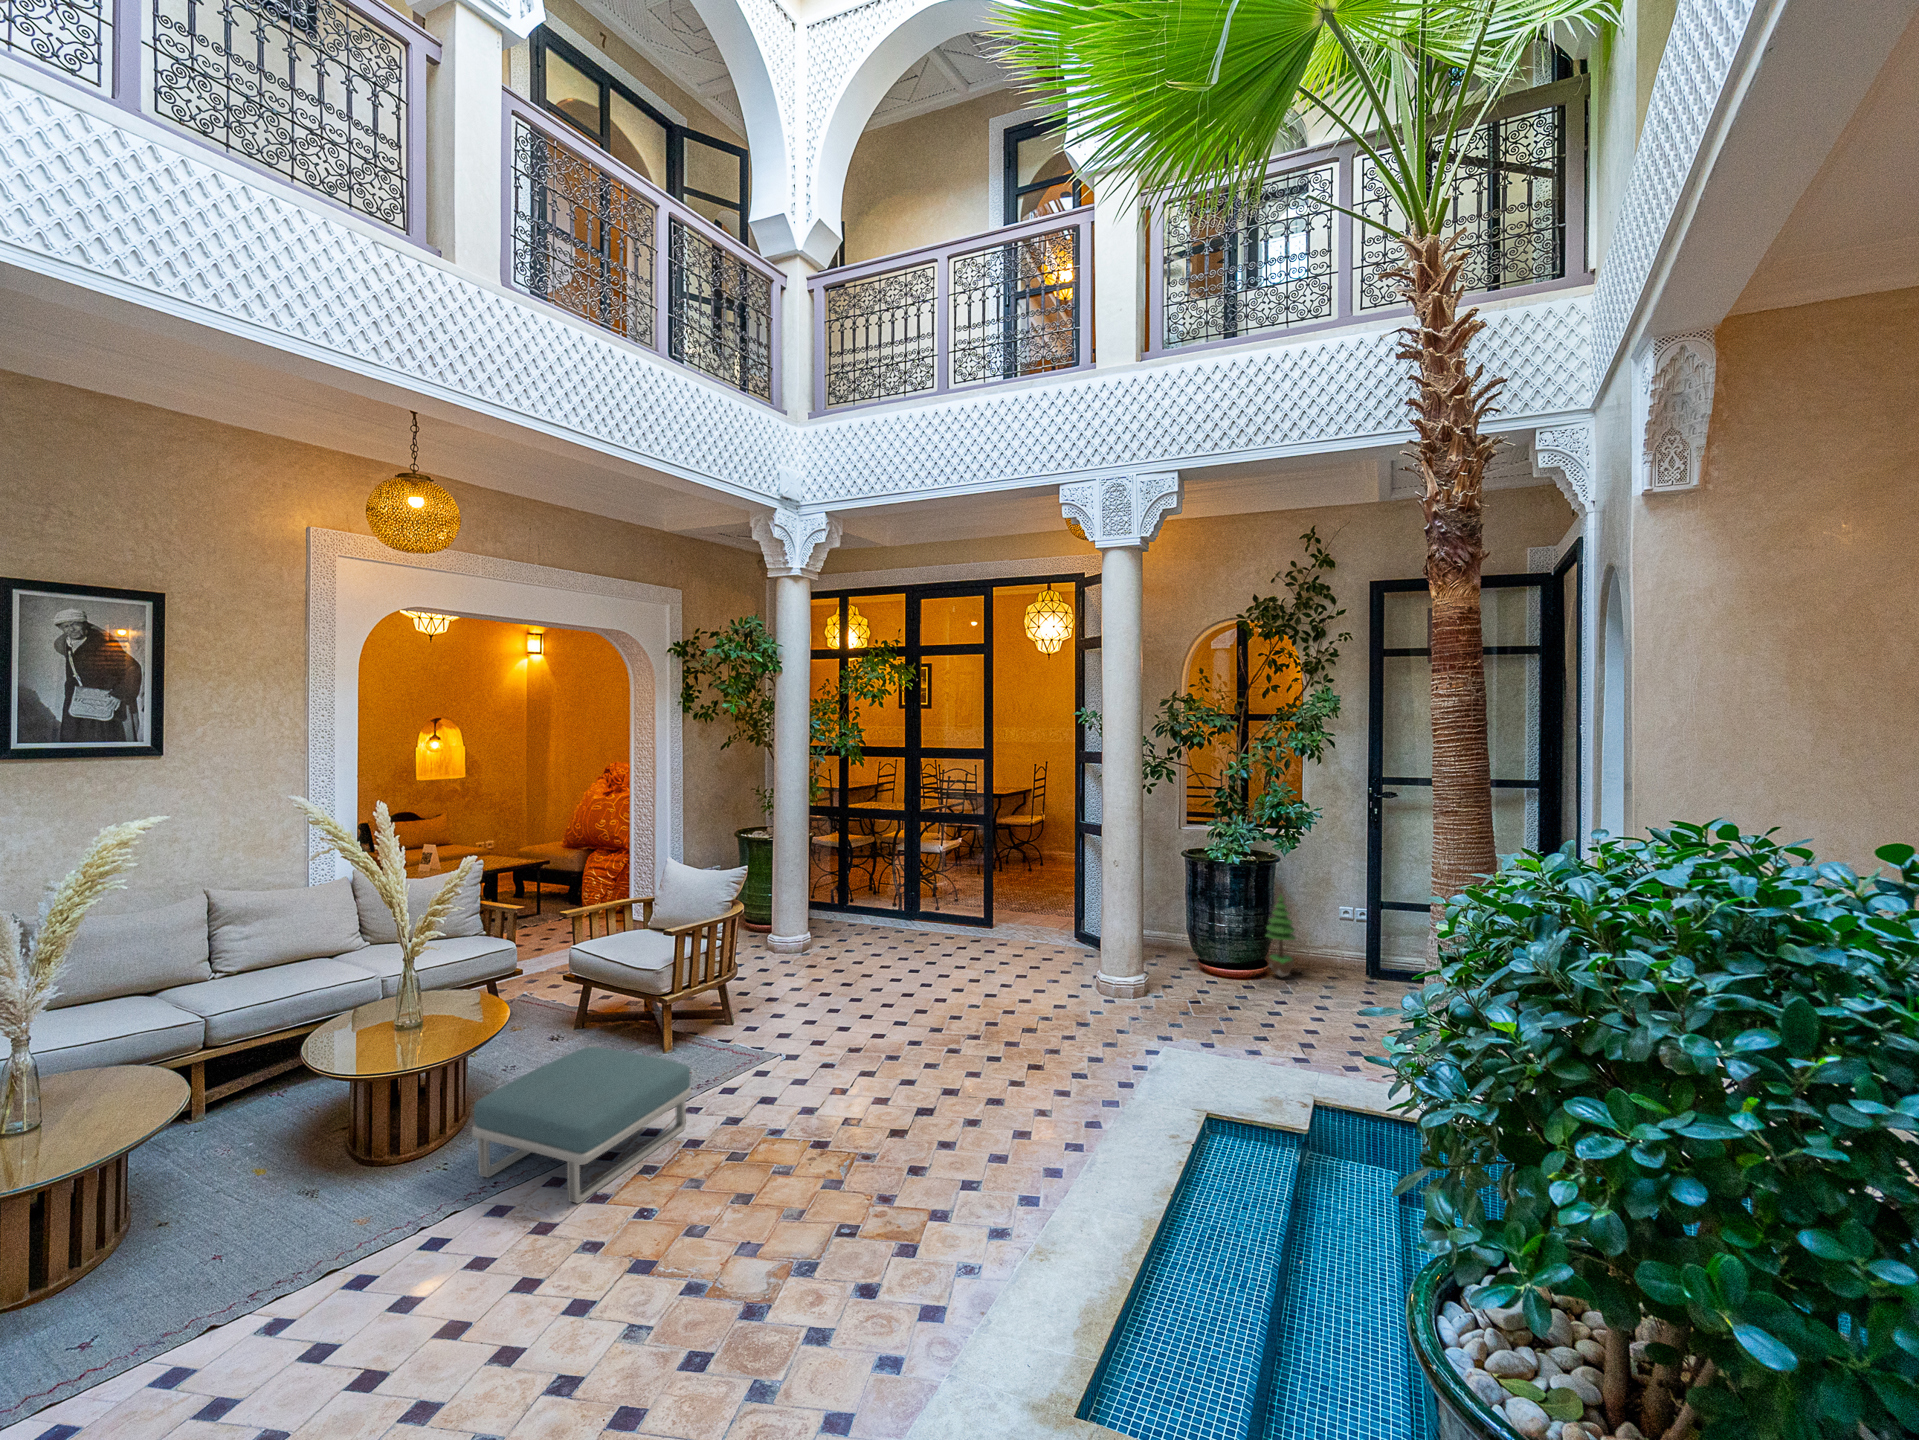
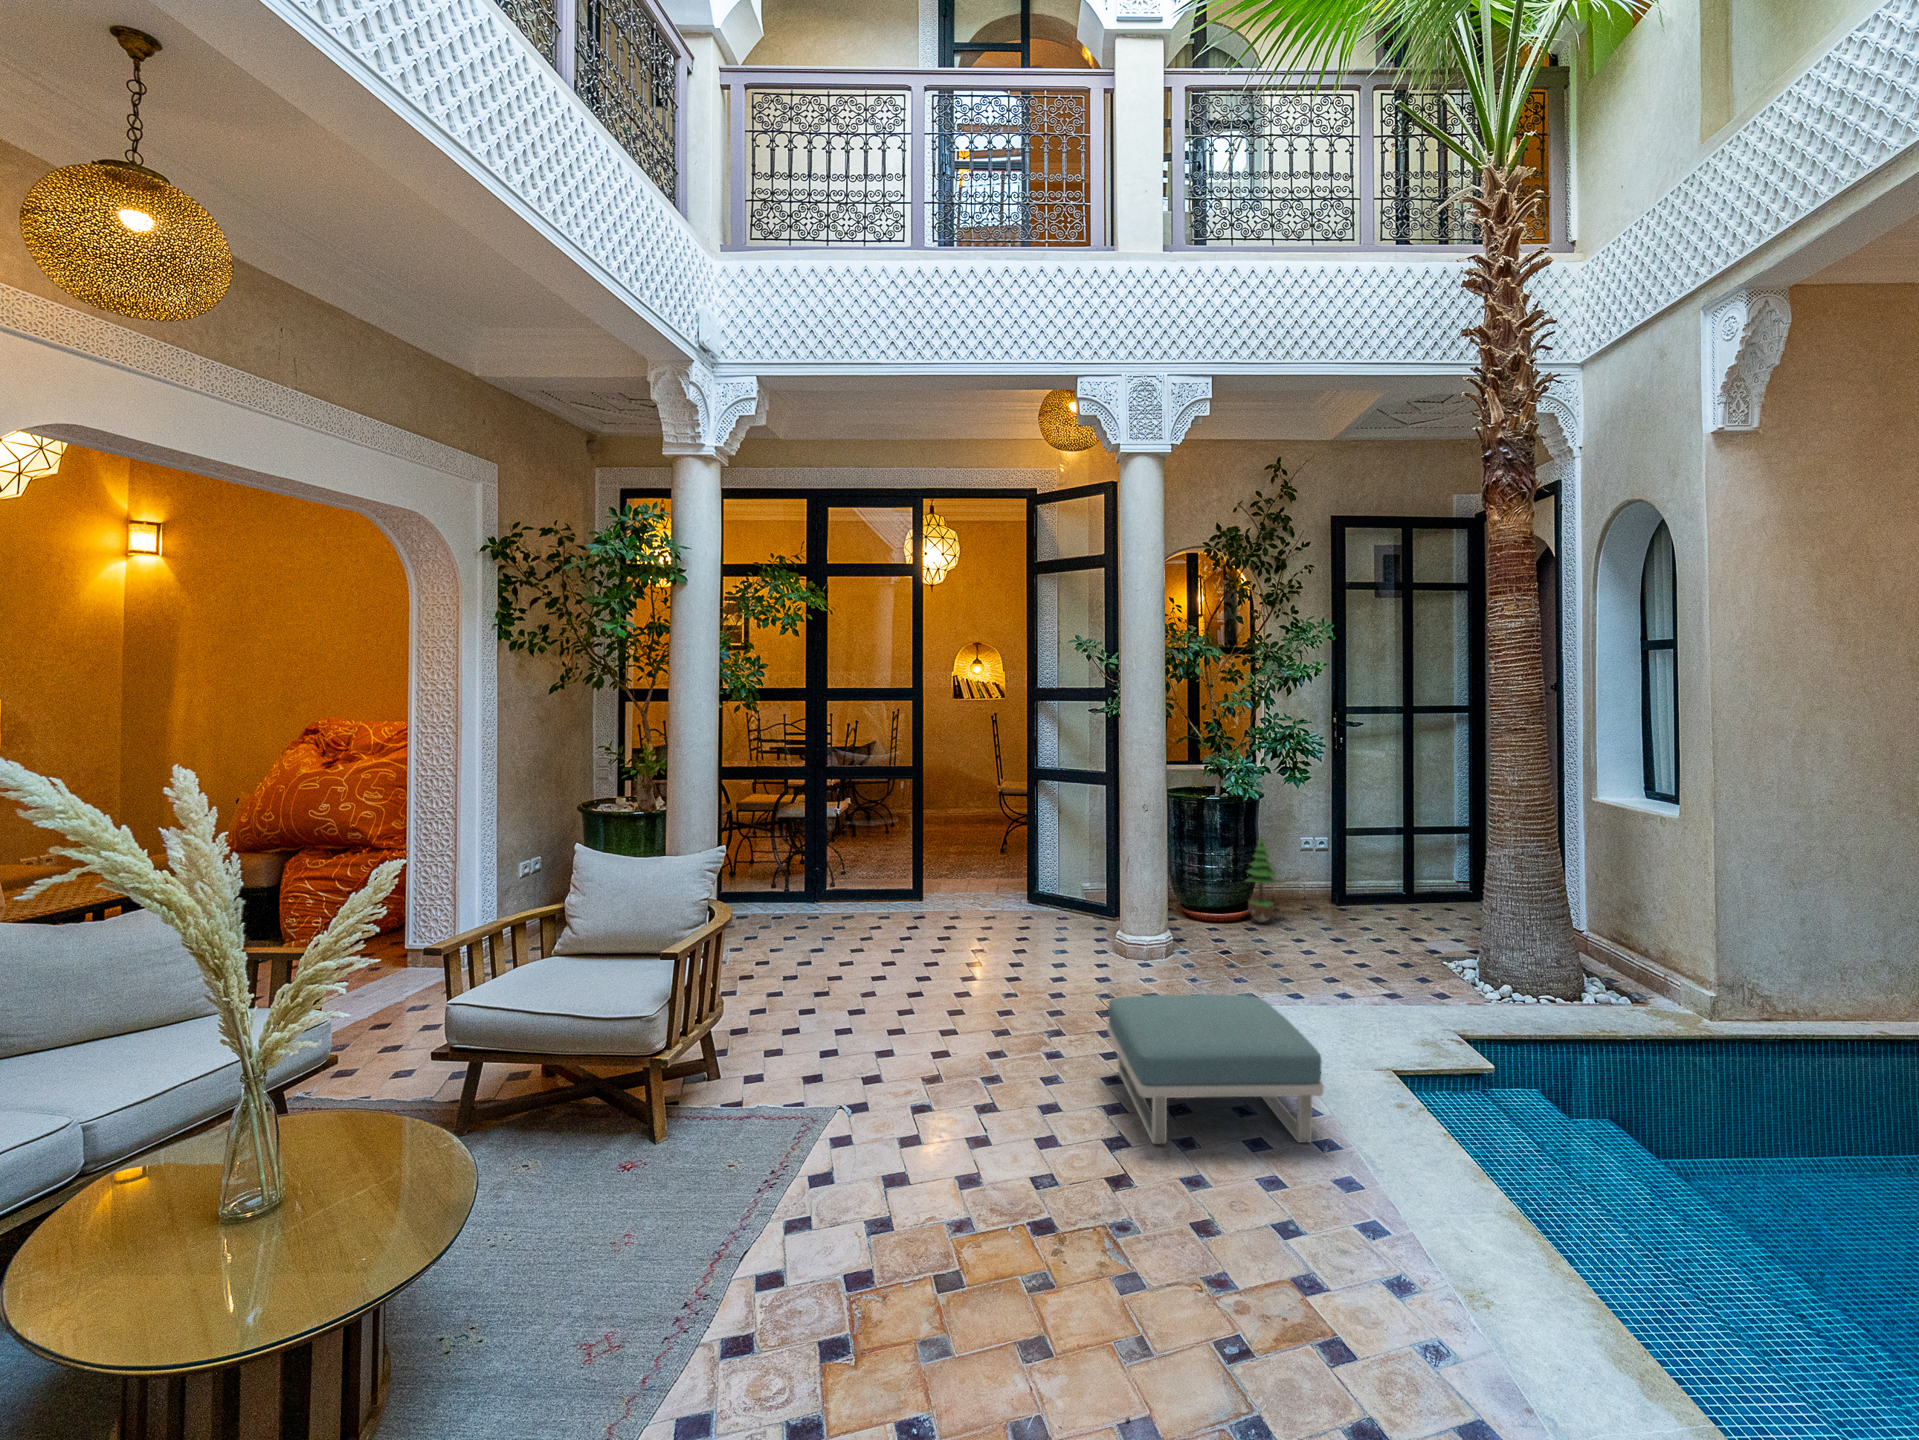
footstool: present [472,1047,691,1203] -> present [1107,994,1324,1144]

